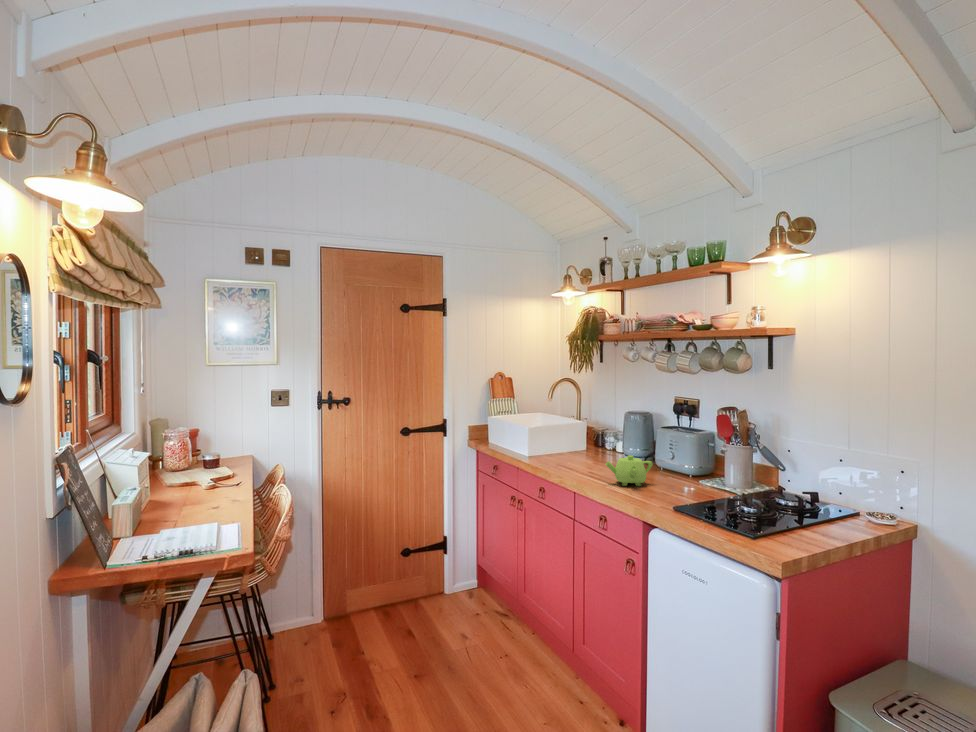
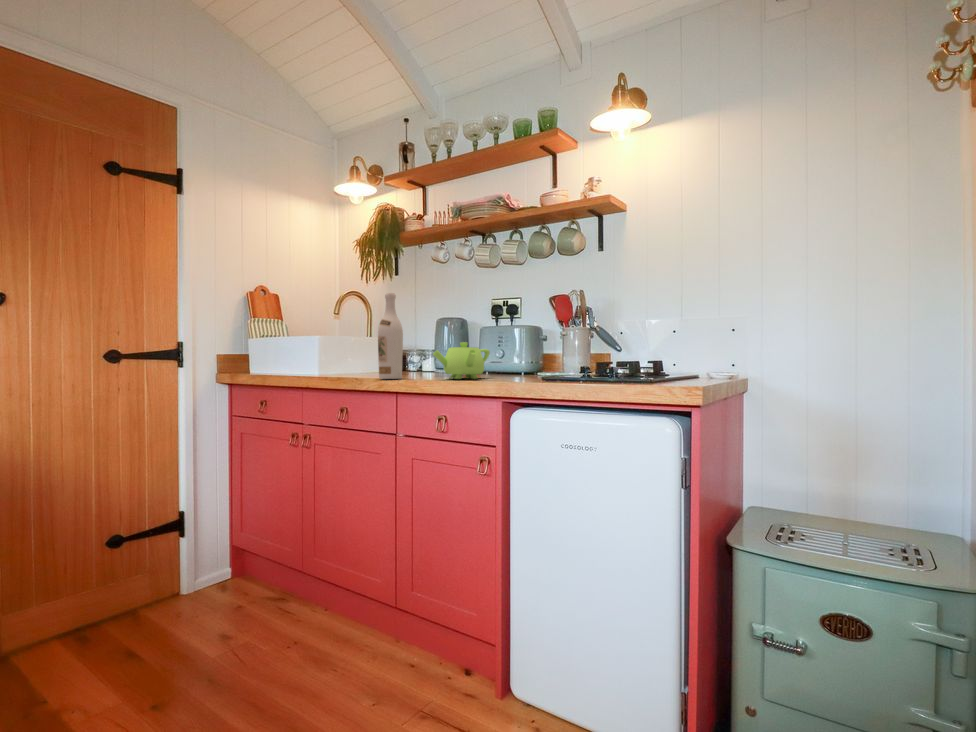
wine bottle: none [568,410,587,476] -> present [378,293,403,379]

